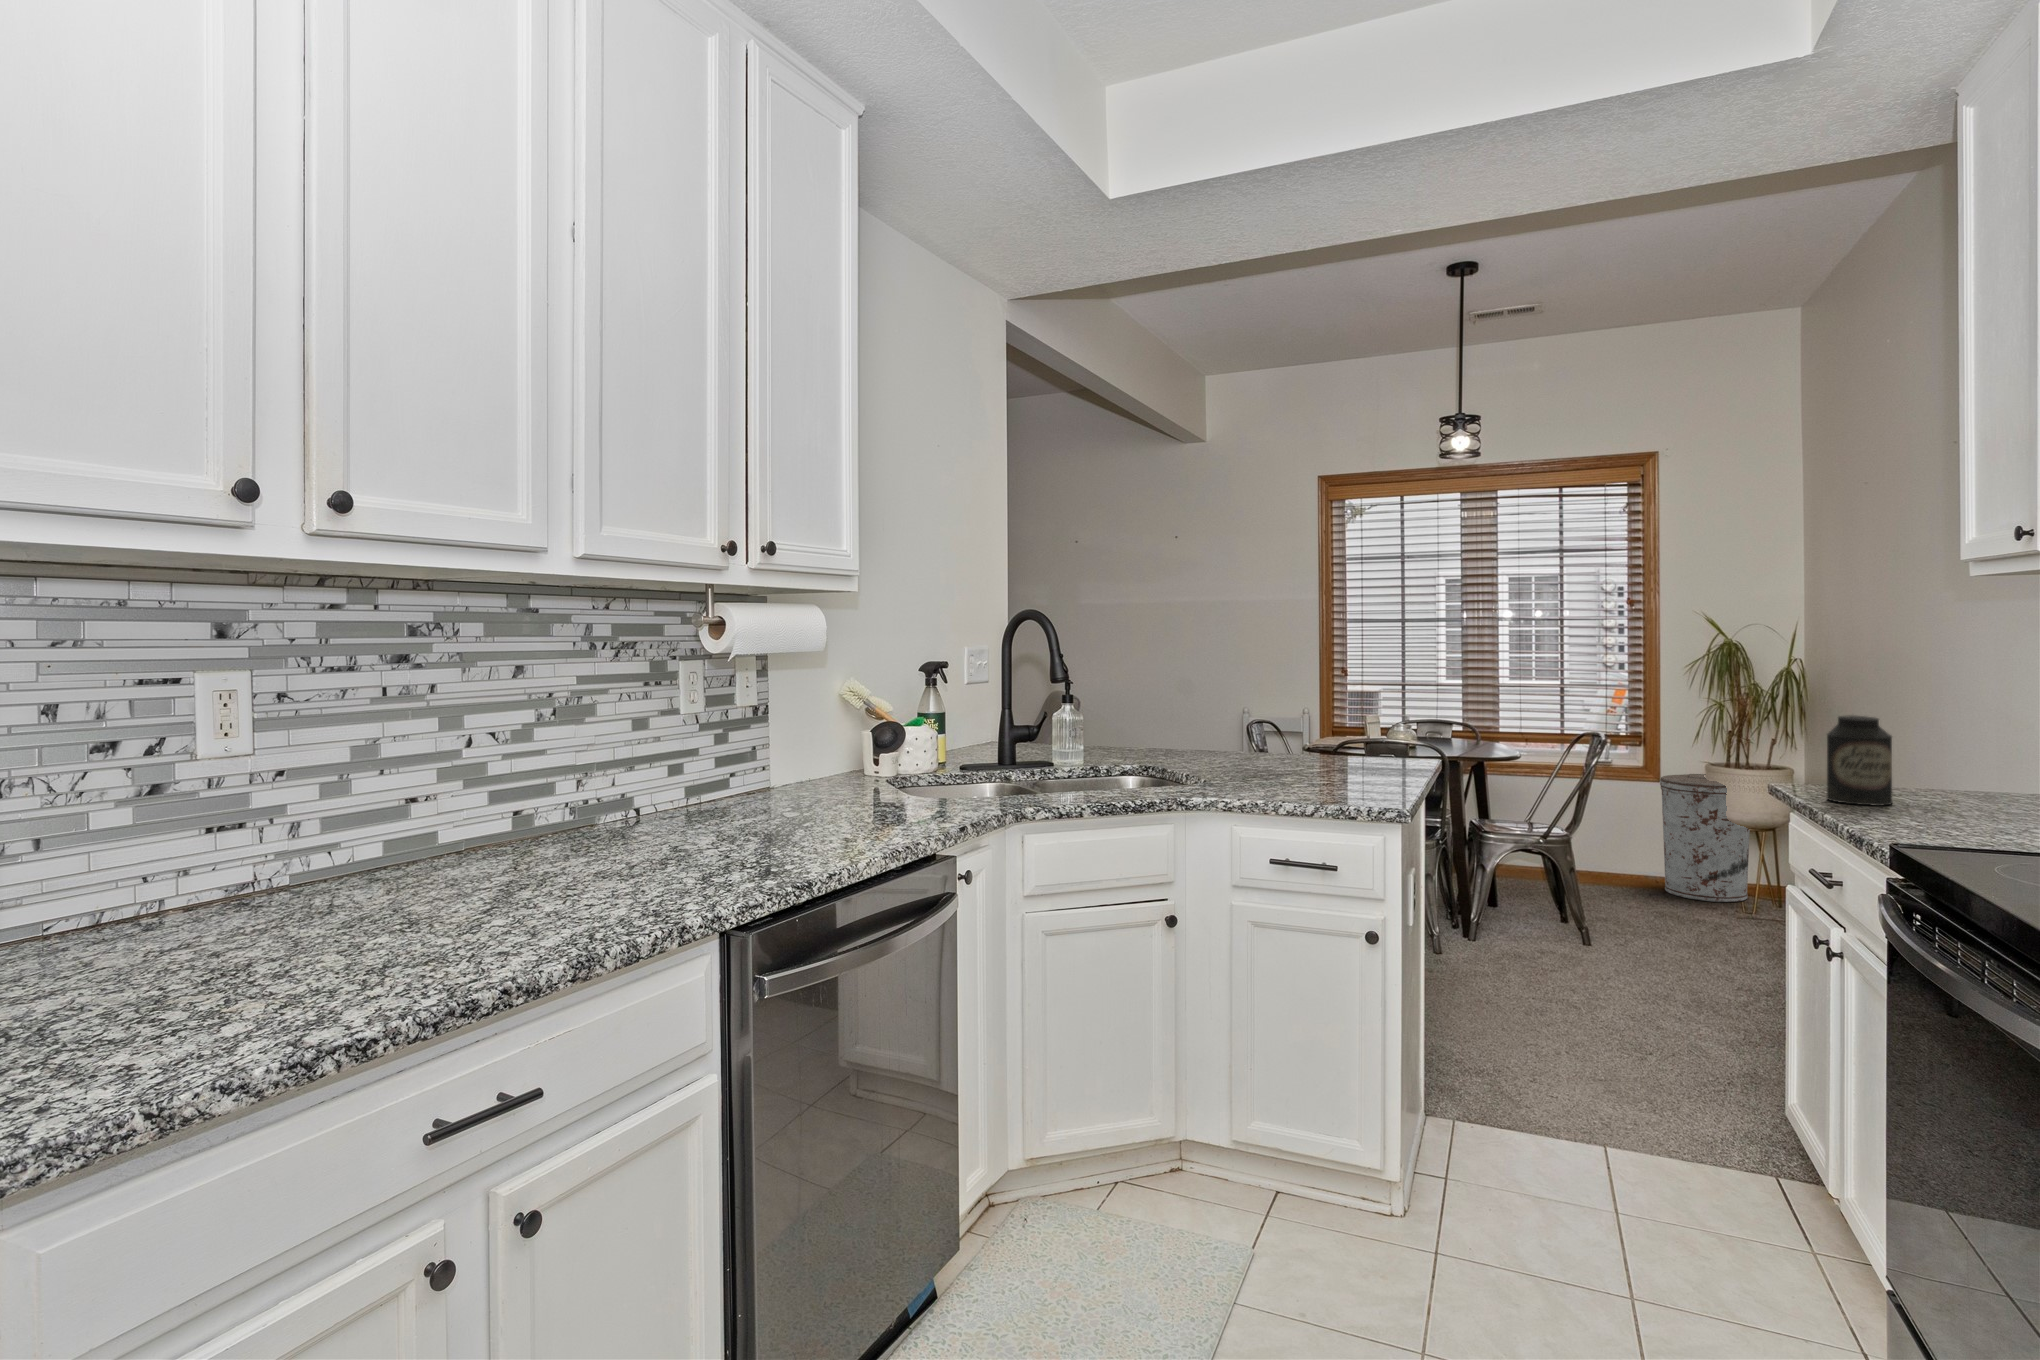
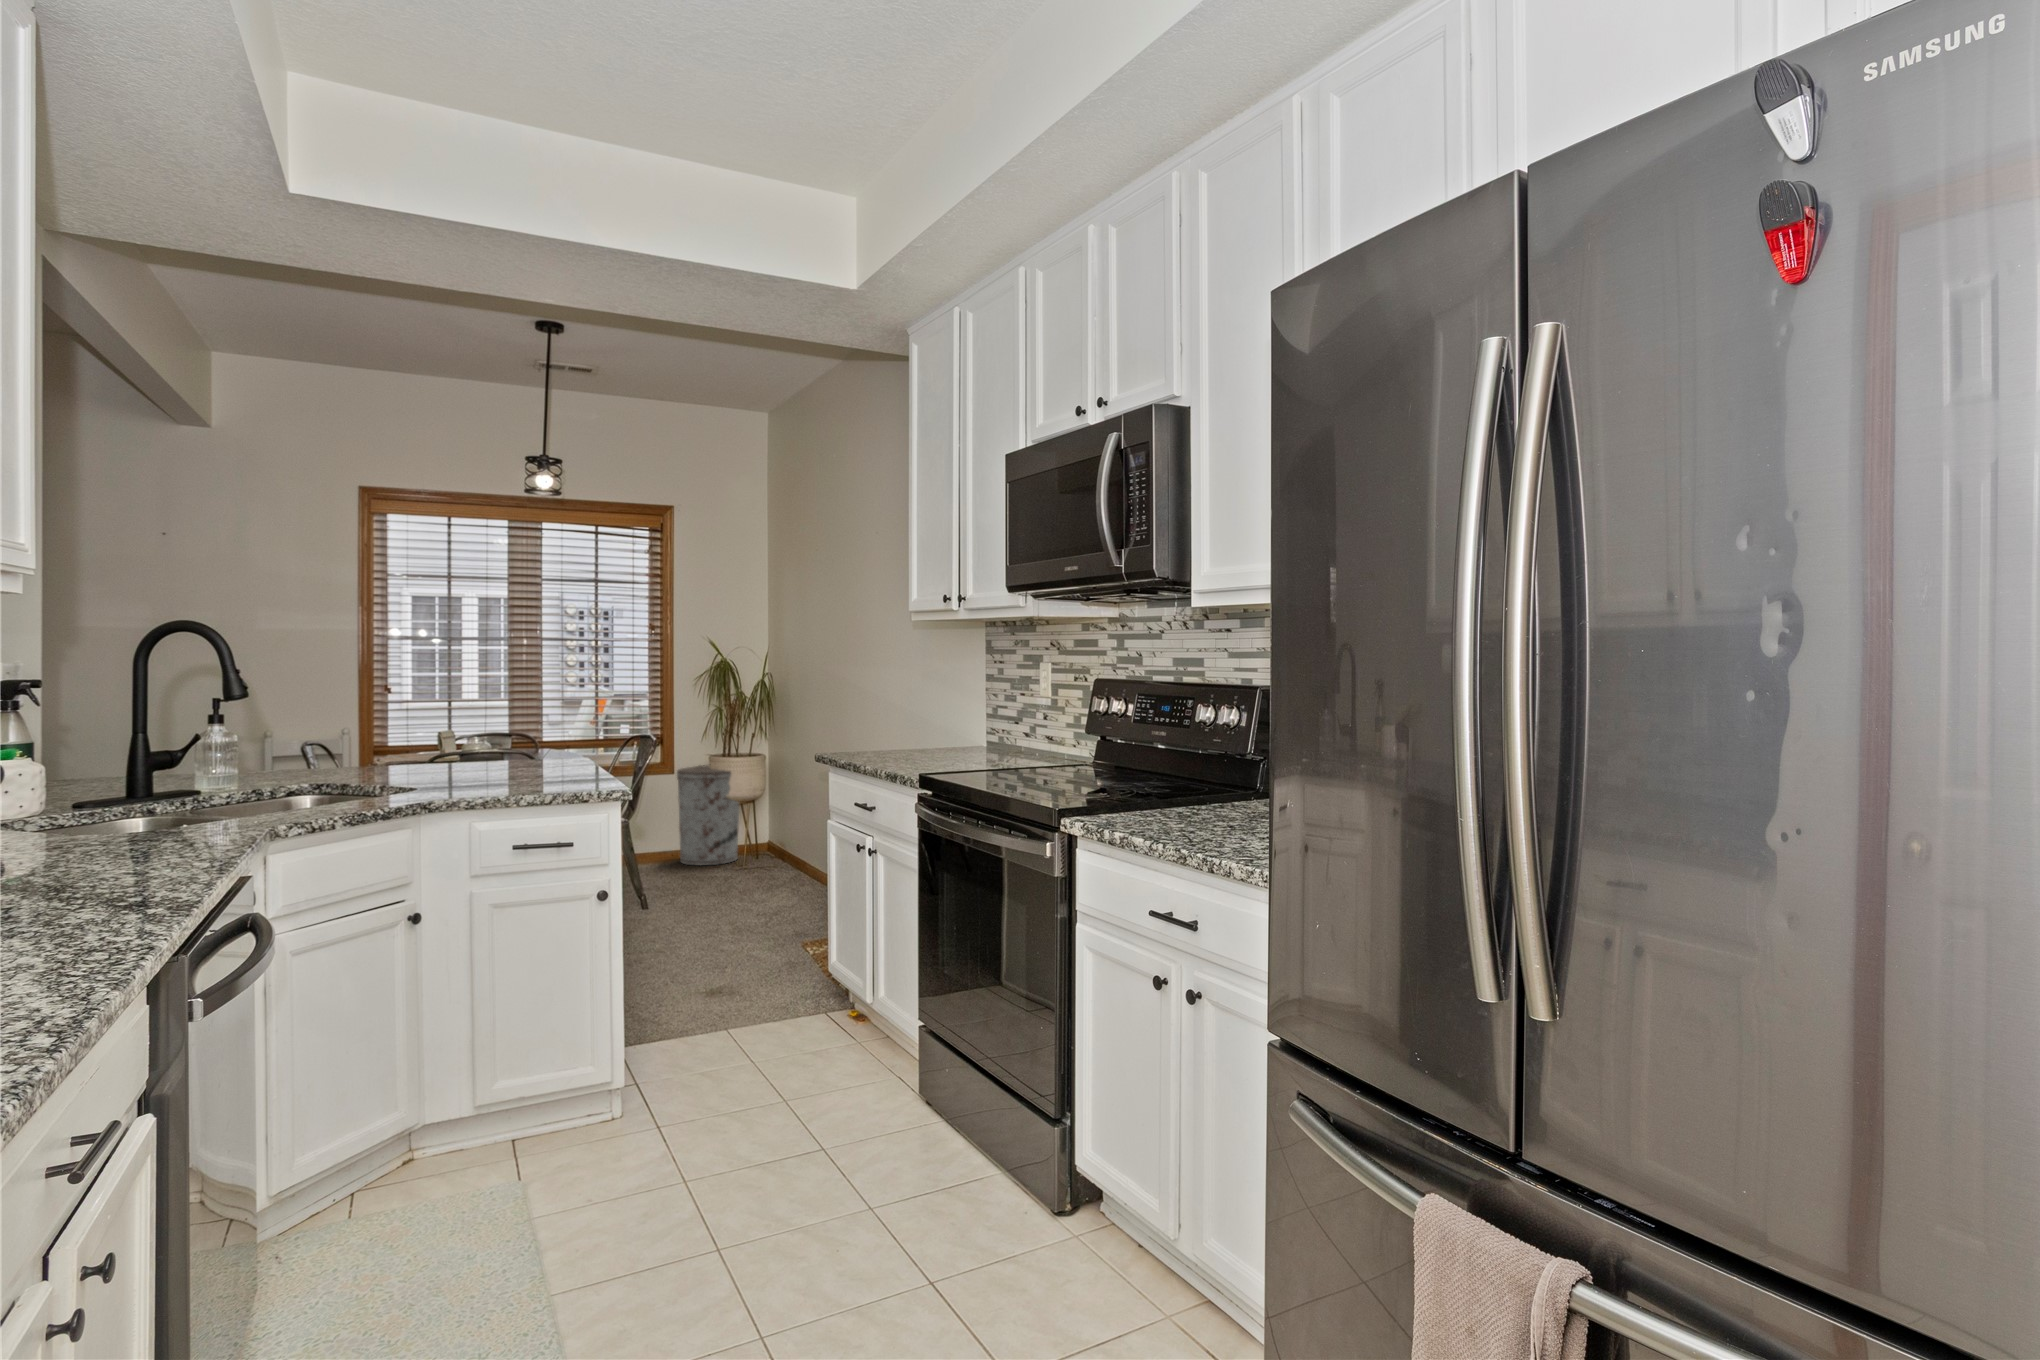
canister: present [1827,715,1893,806] -> none [862,702,896,758]

